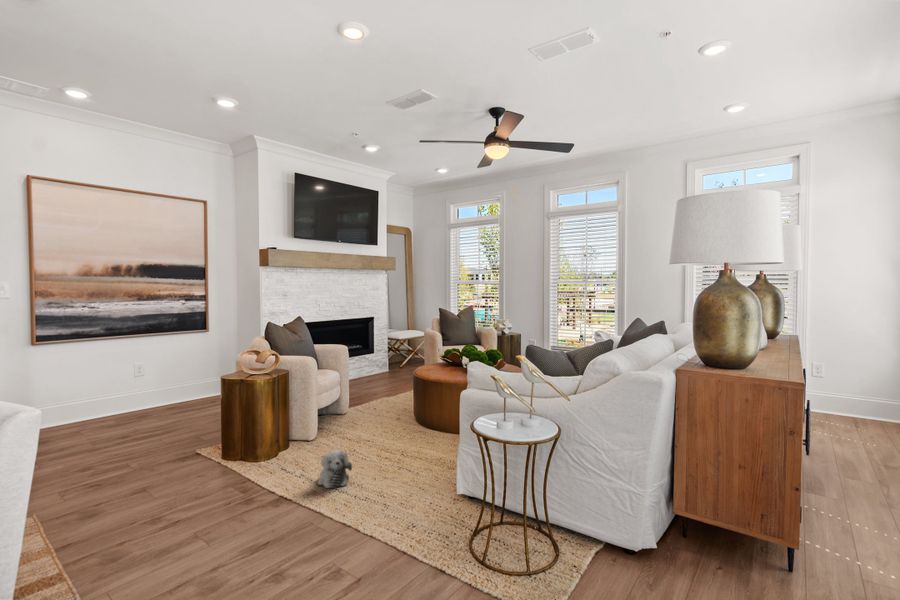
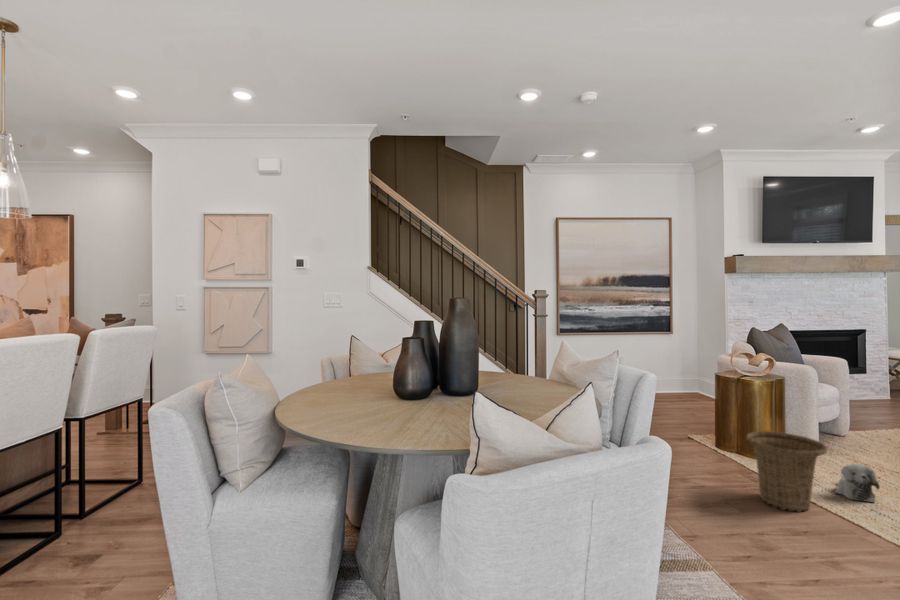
basket: none [217,436,300,530] -> present [746,431,827,512]

